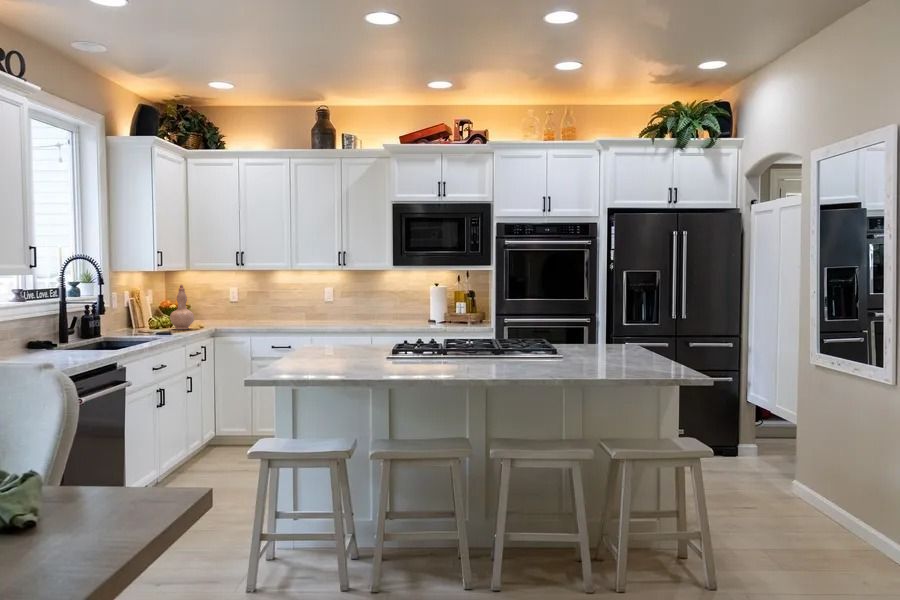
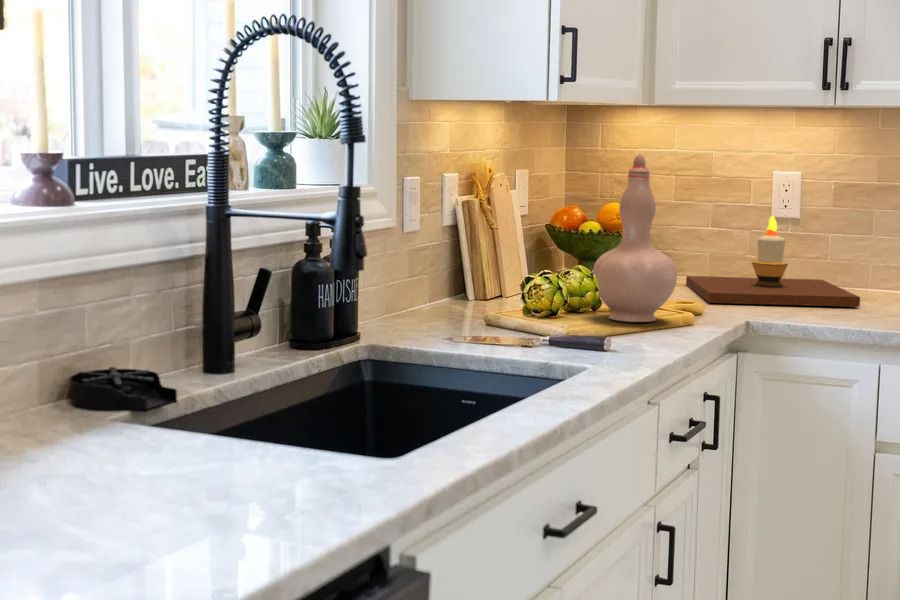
candle: none [204,300,251,325] -> present [686,216,860,307]

